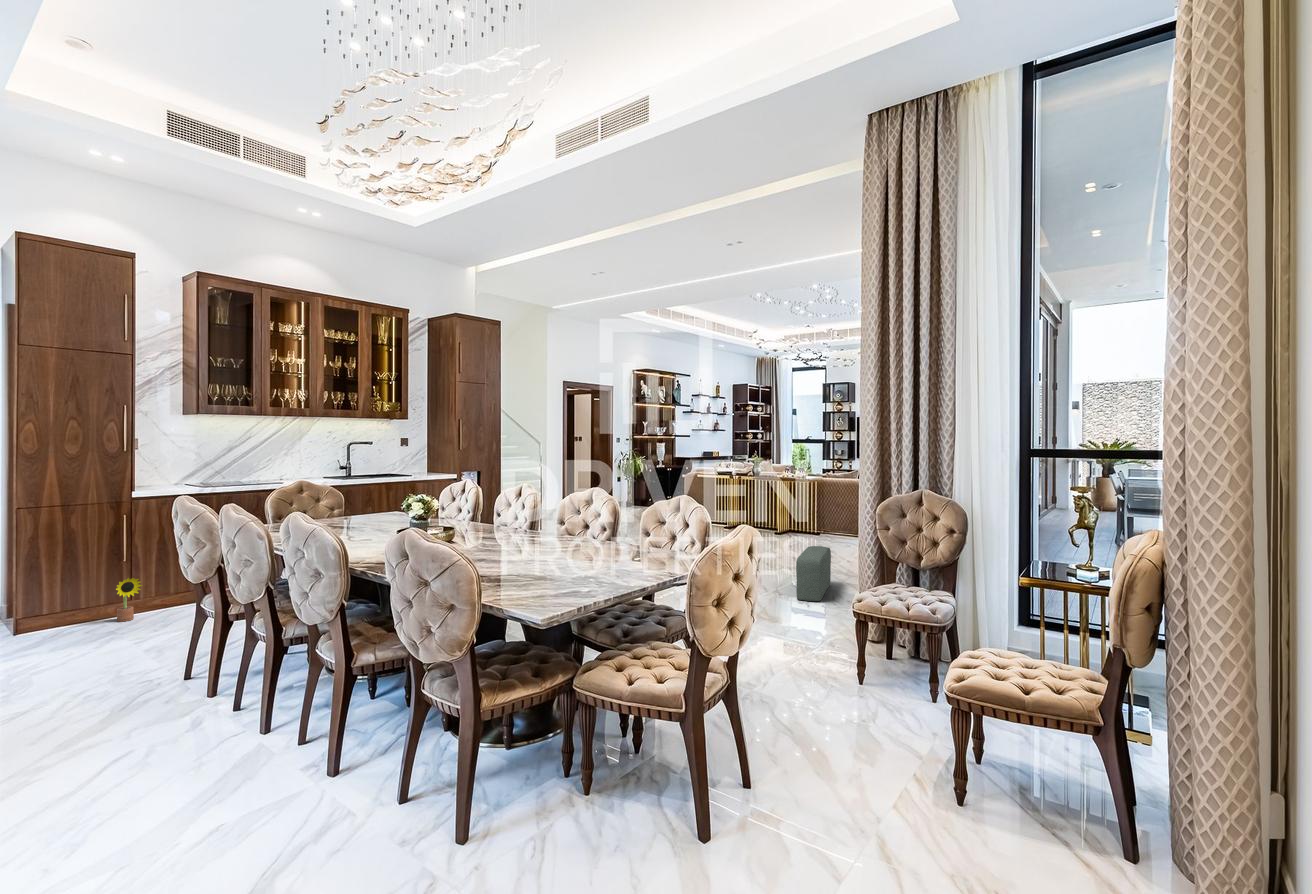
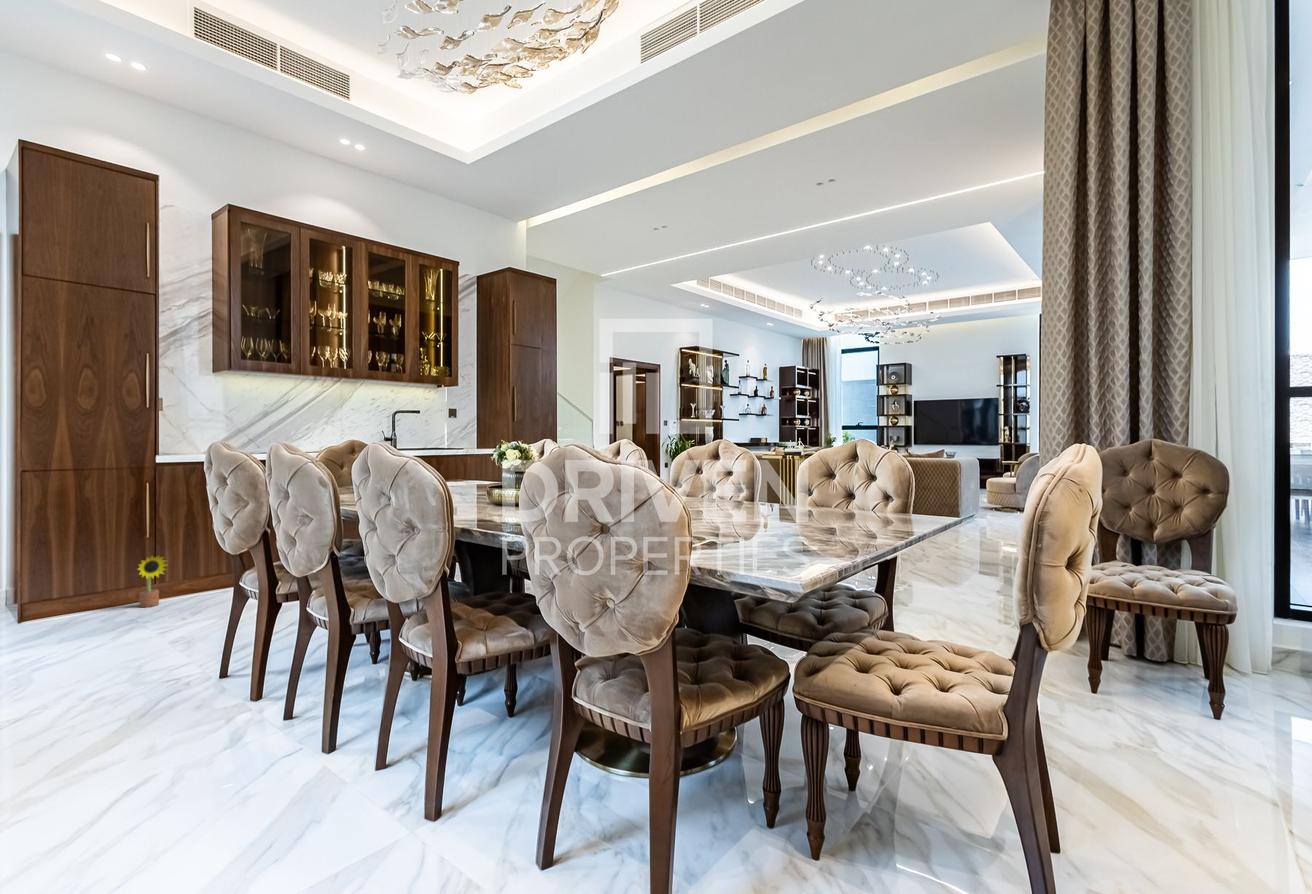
pouf: present [796,546,831,601] -> none [924,522,957,584]

